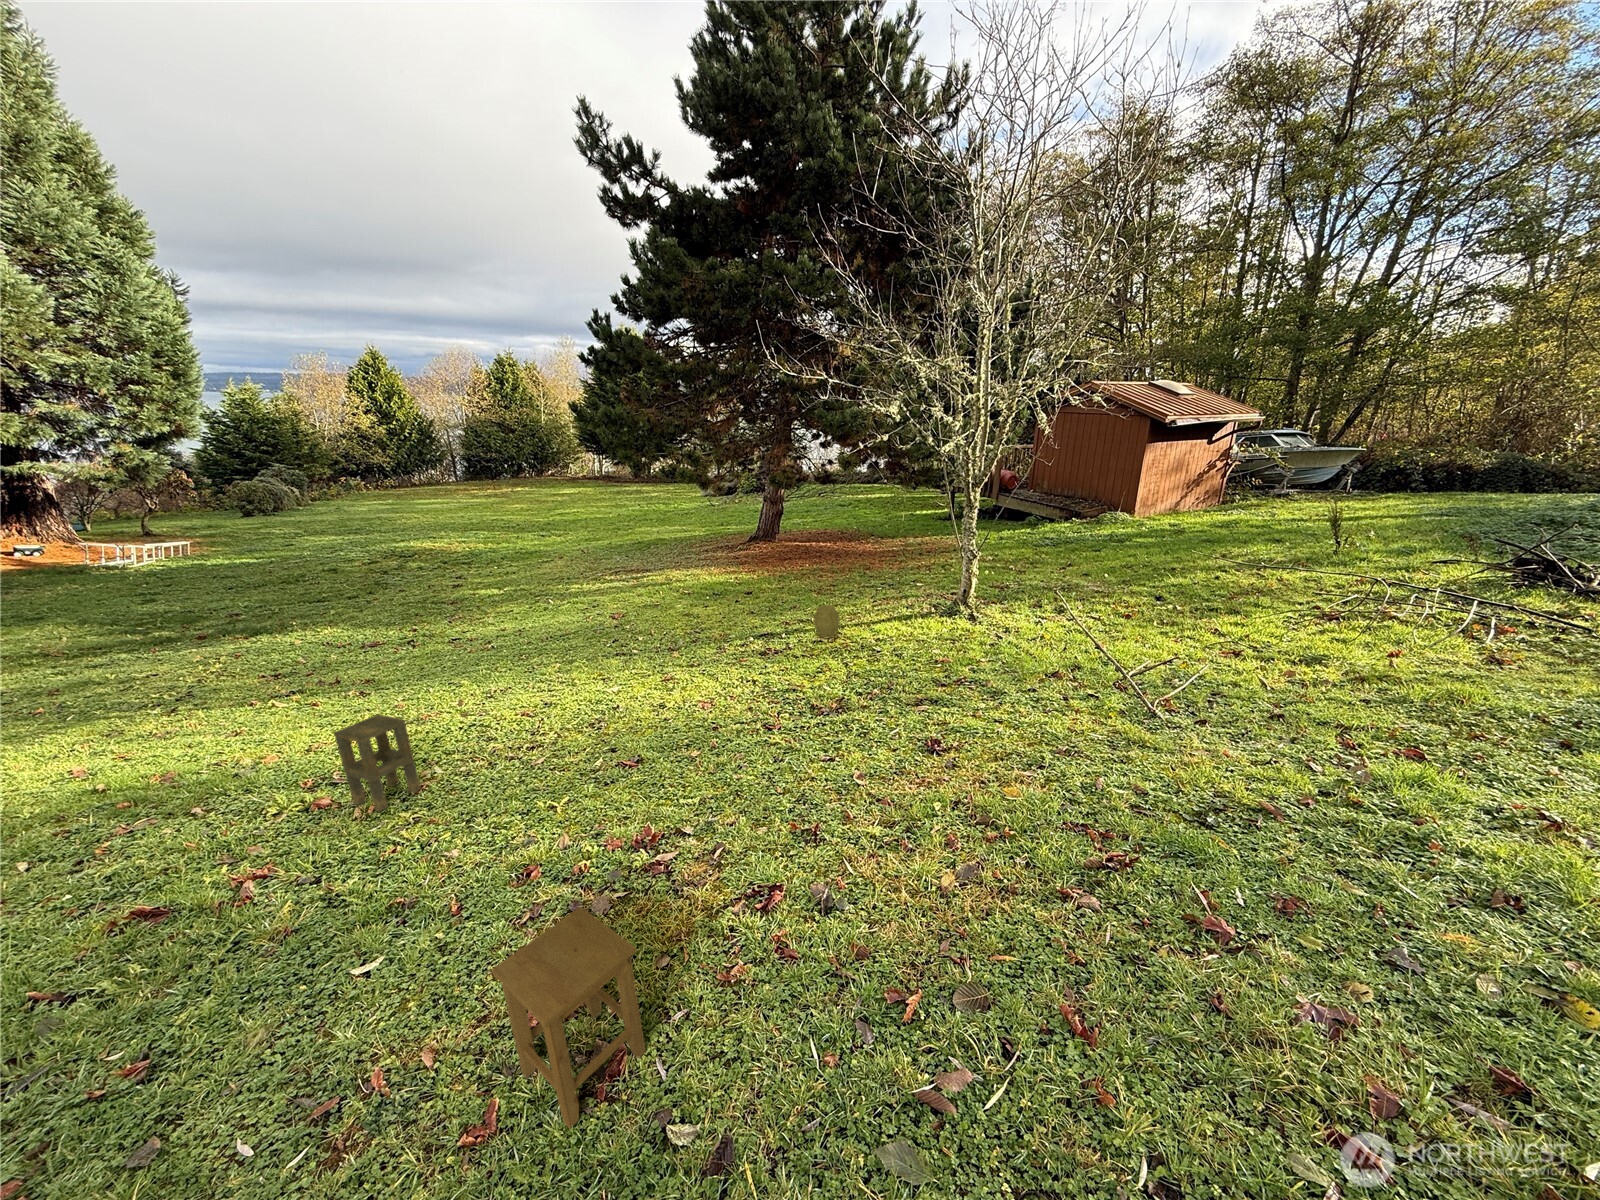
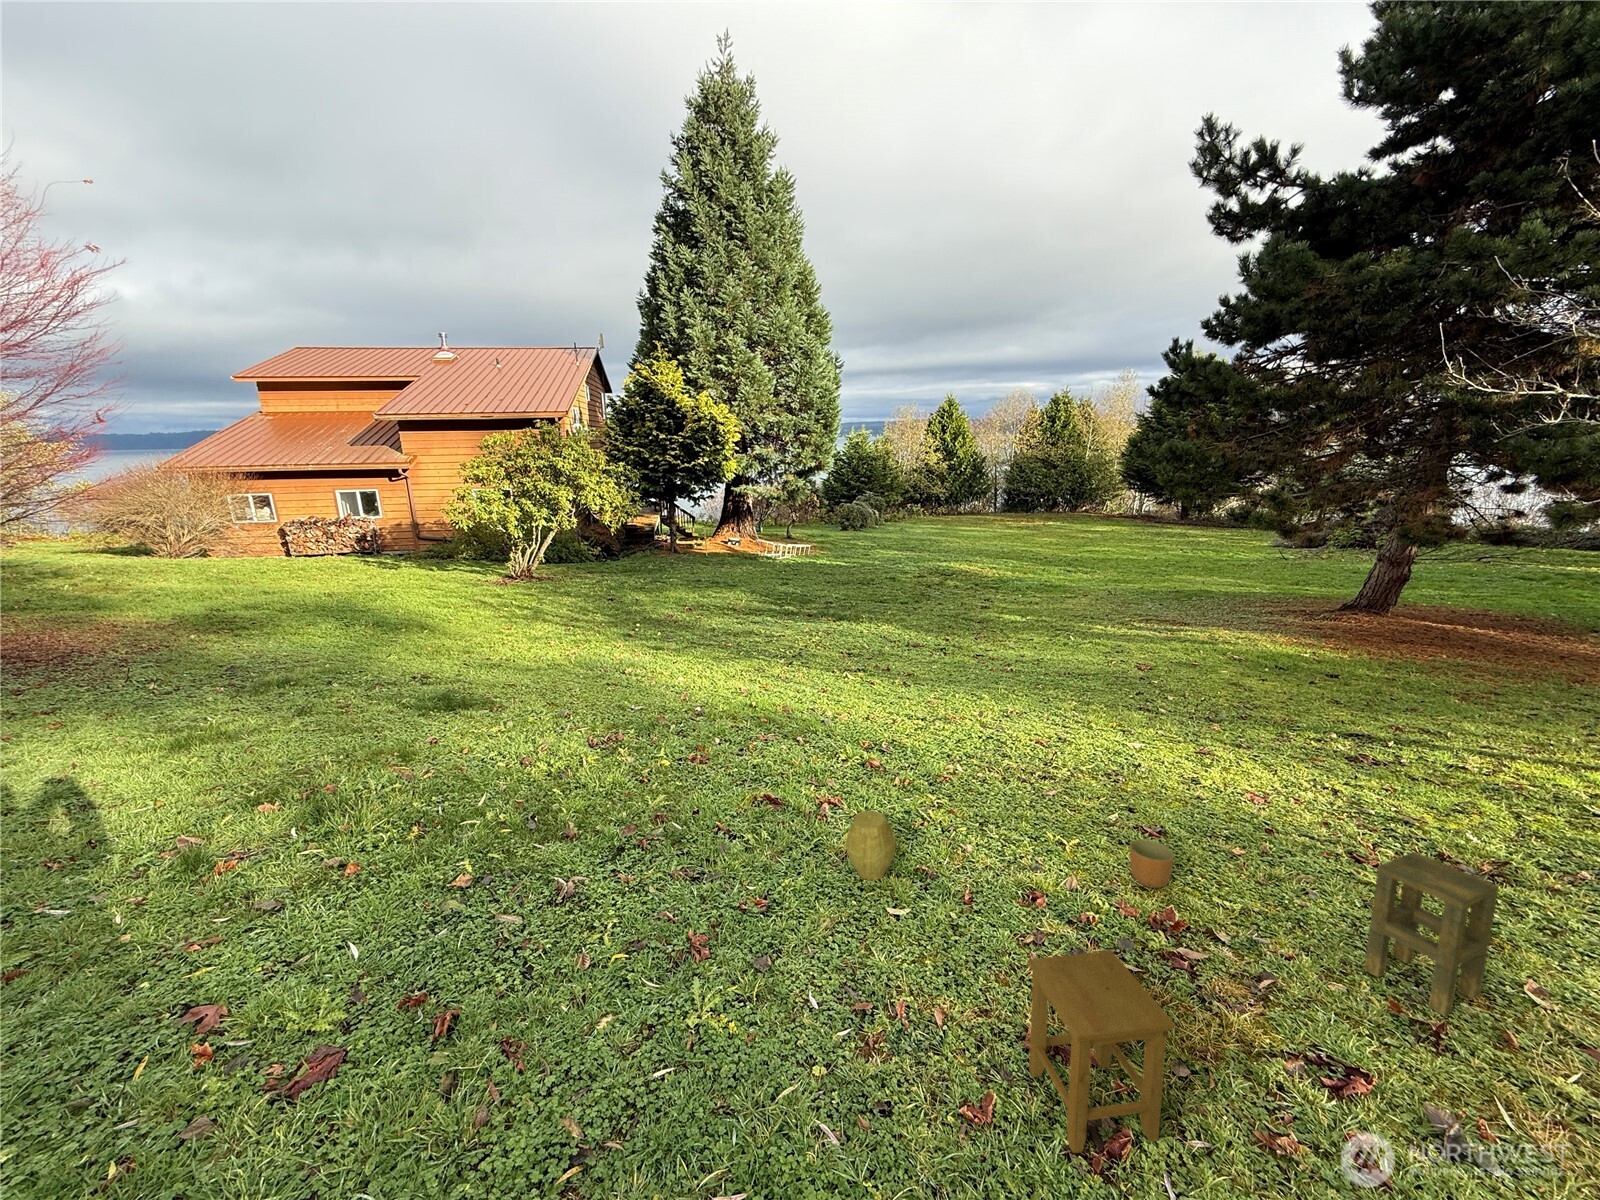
woven basket: present [814,605,840,638] -> present [846,811,896,880]
side table: present [334,714,421,811] -> present [1364,852,1499,1016]
planter: none [609,771,647,815] -> present [1130,839,1174,888]

